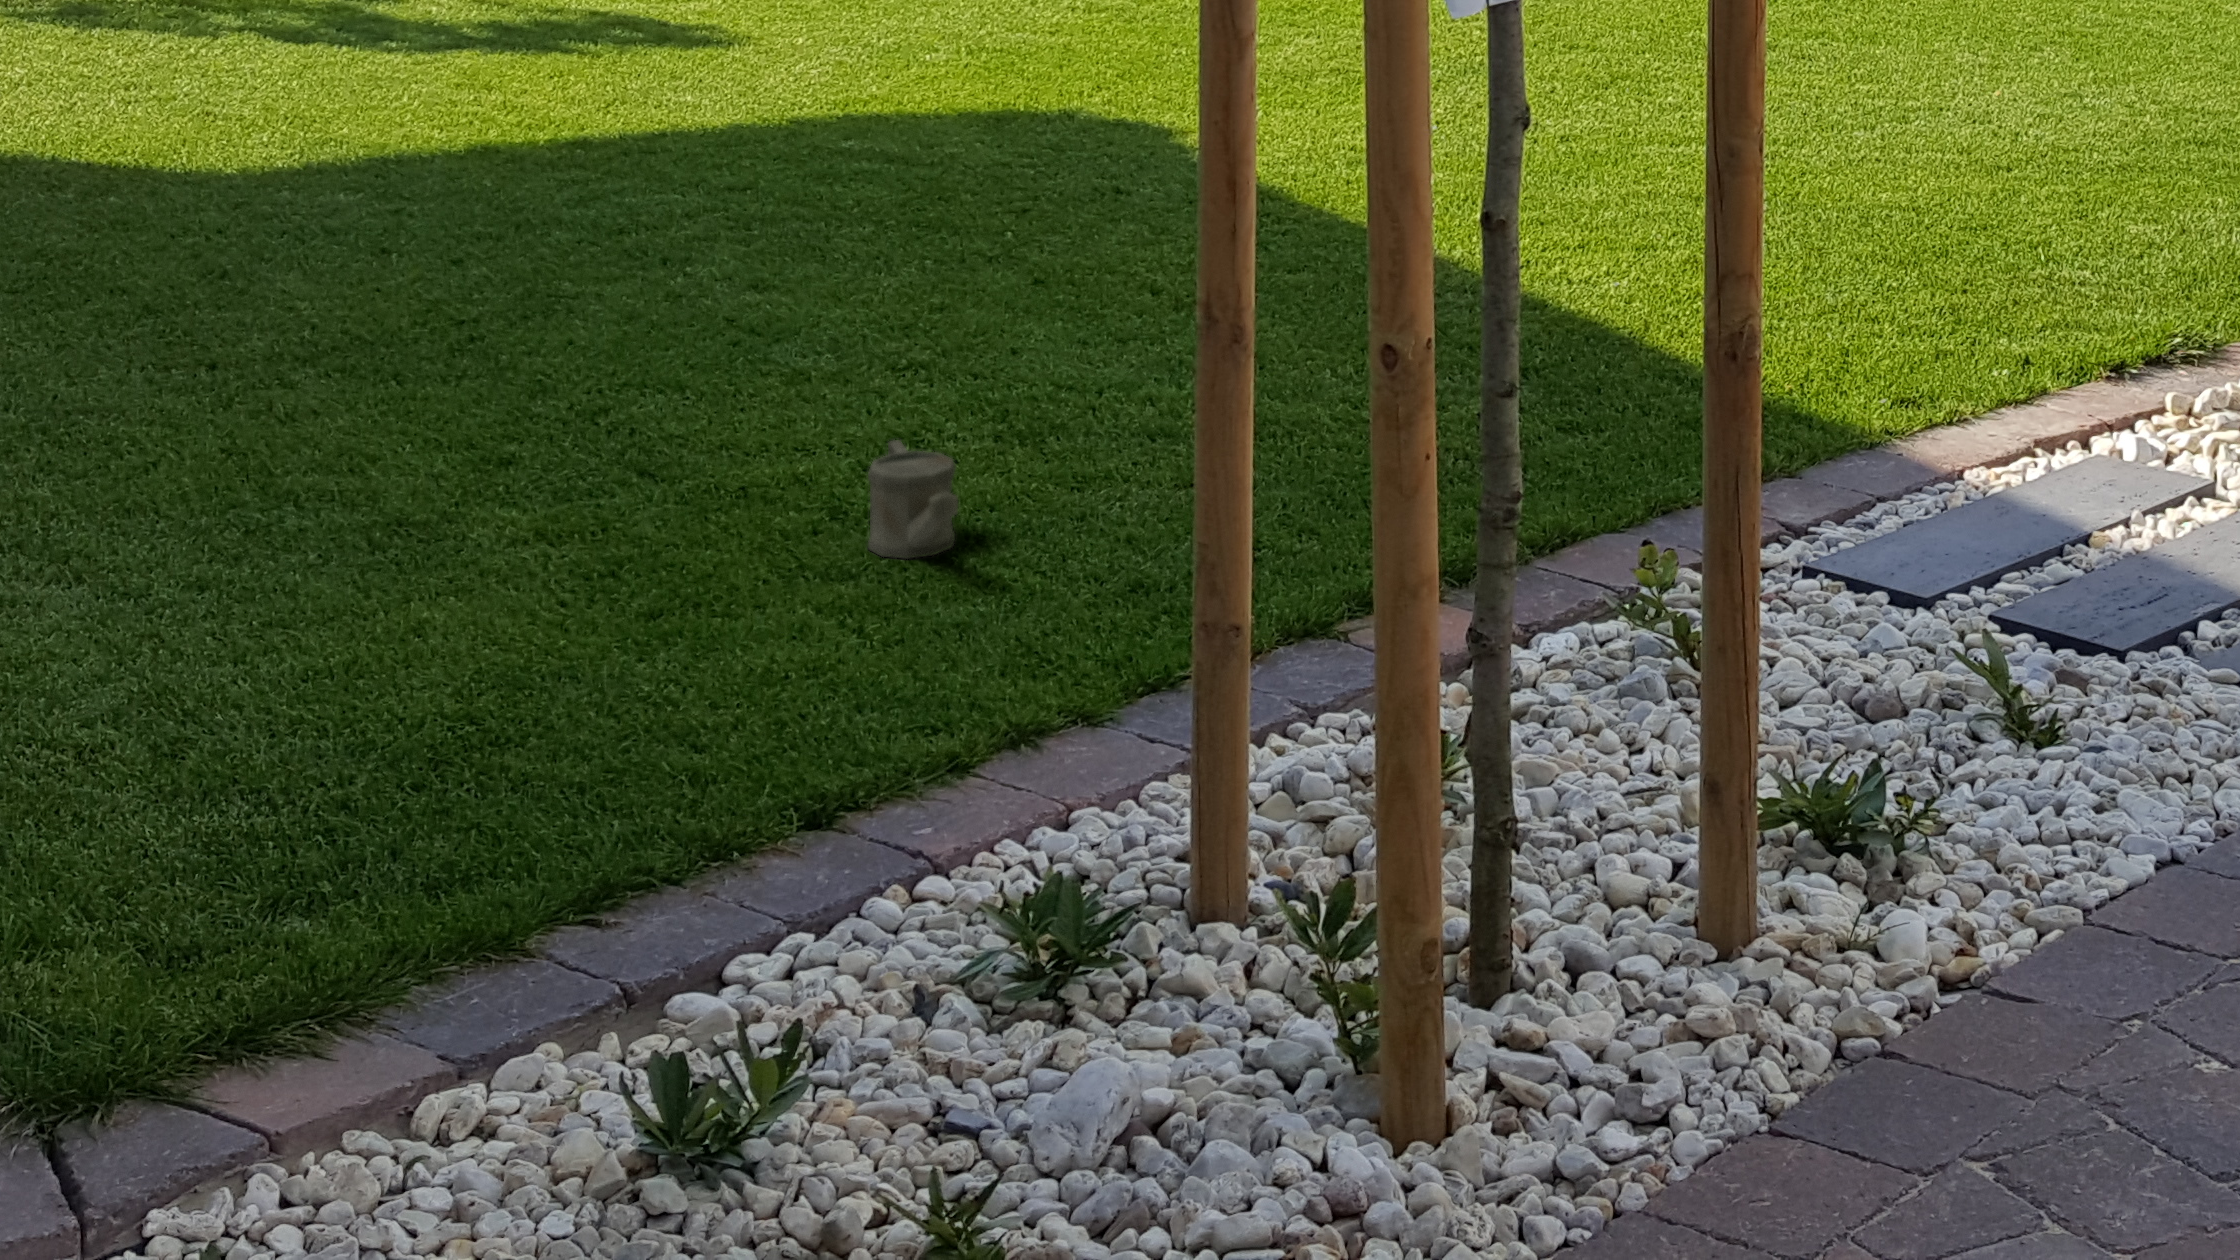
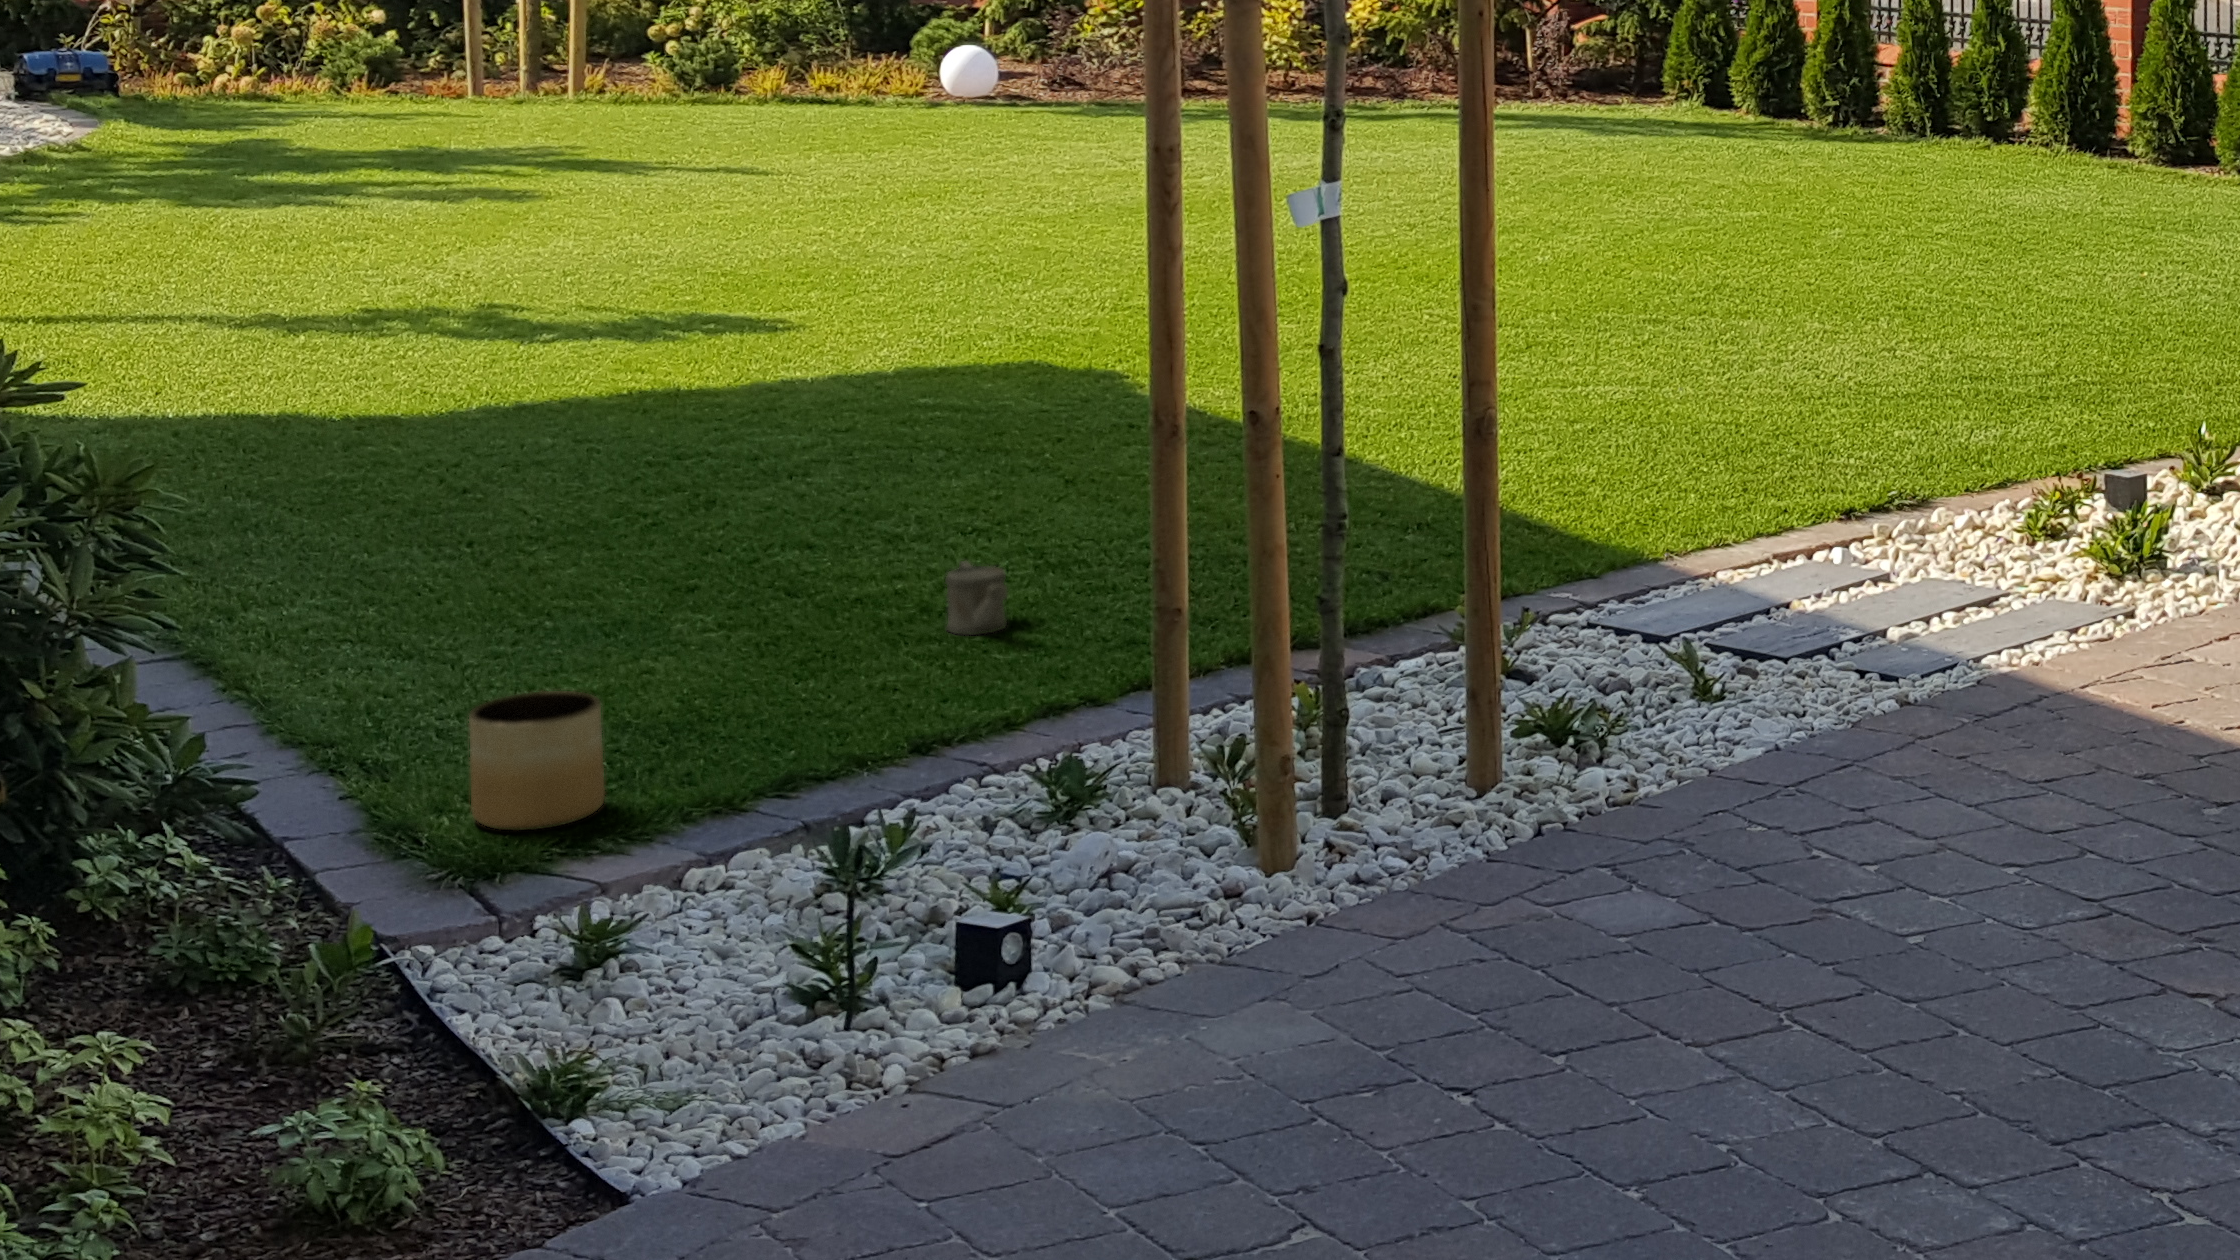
planter: none [95,729,314,979] -> present [469,691,605,830]

